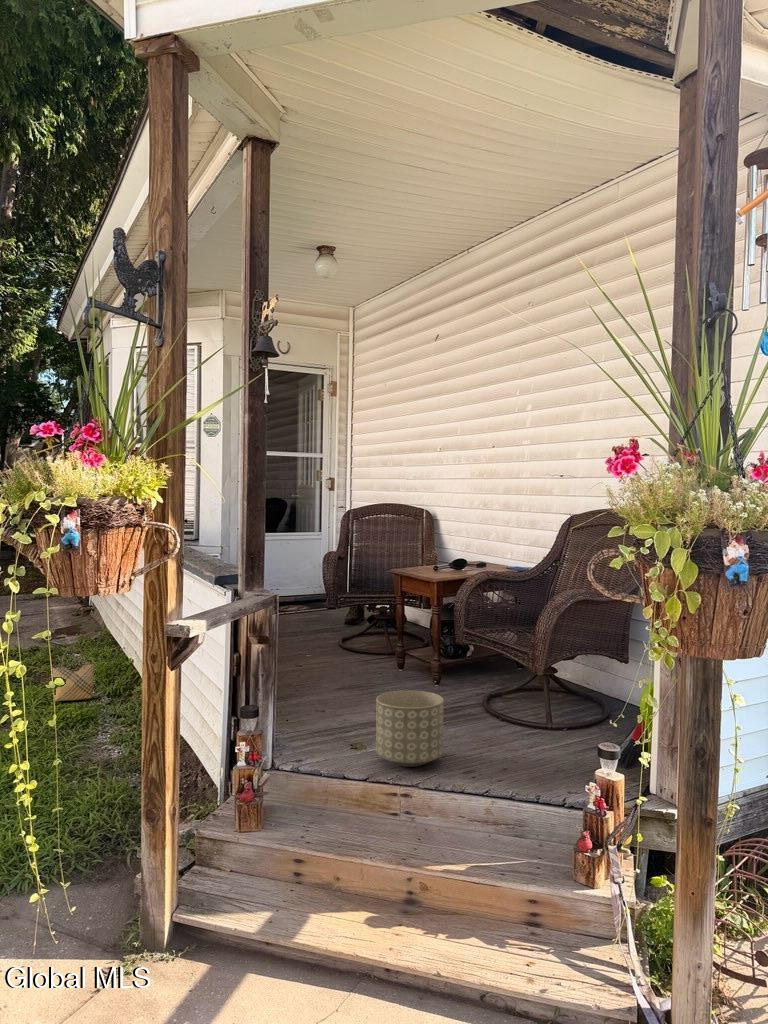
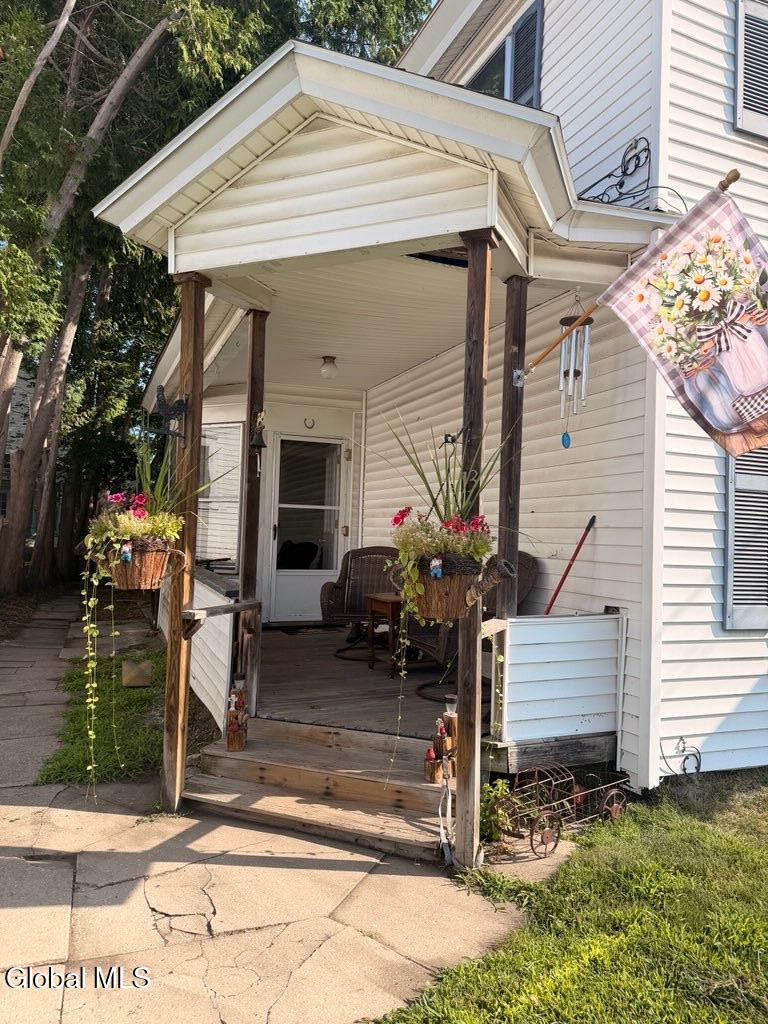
planter: present [376,690,444,767] -> none [323,670,369,719]

